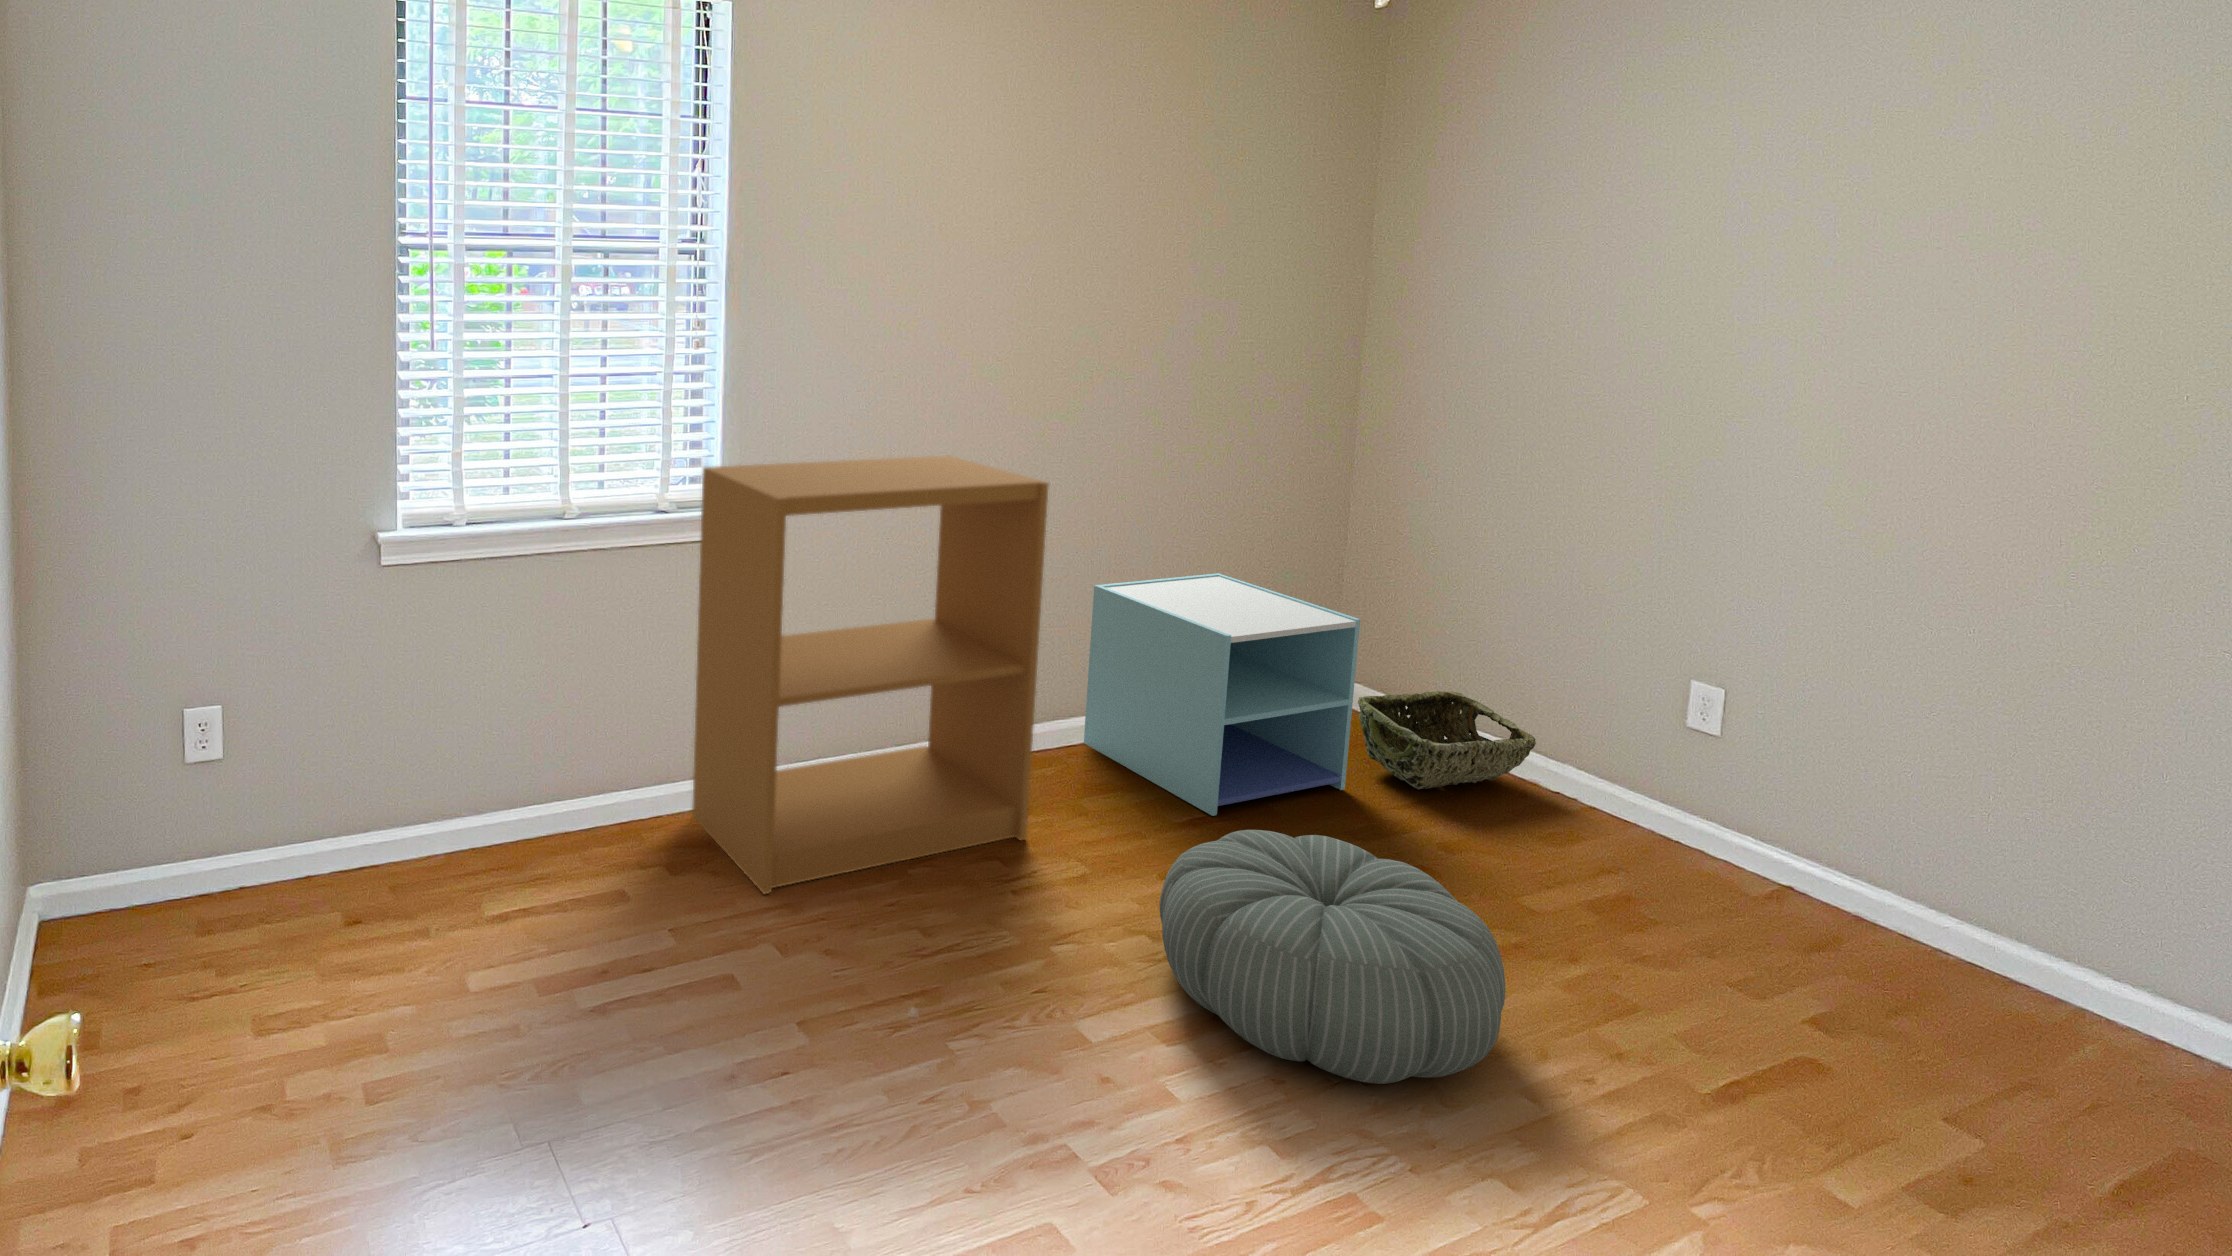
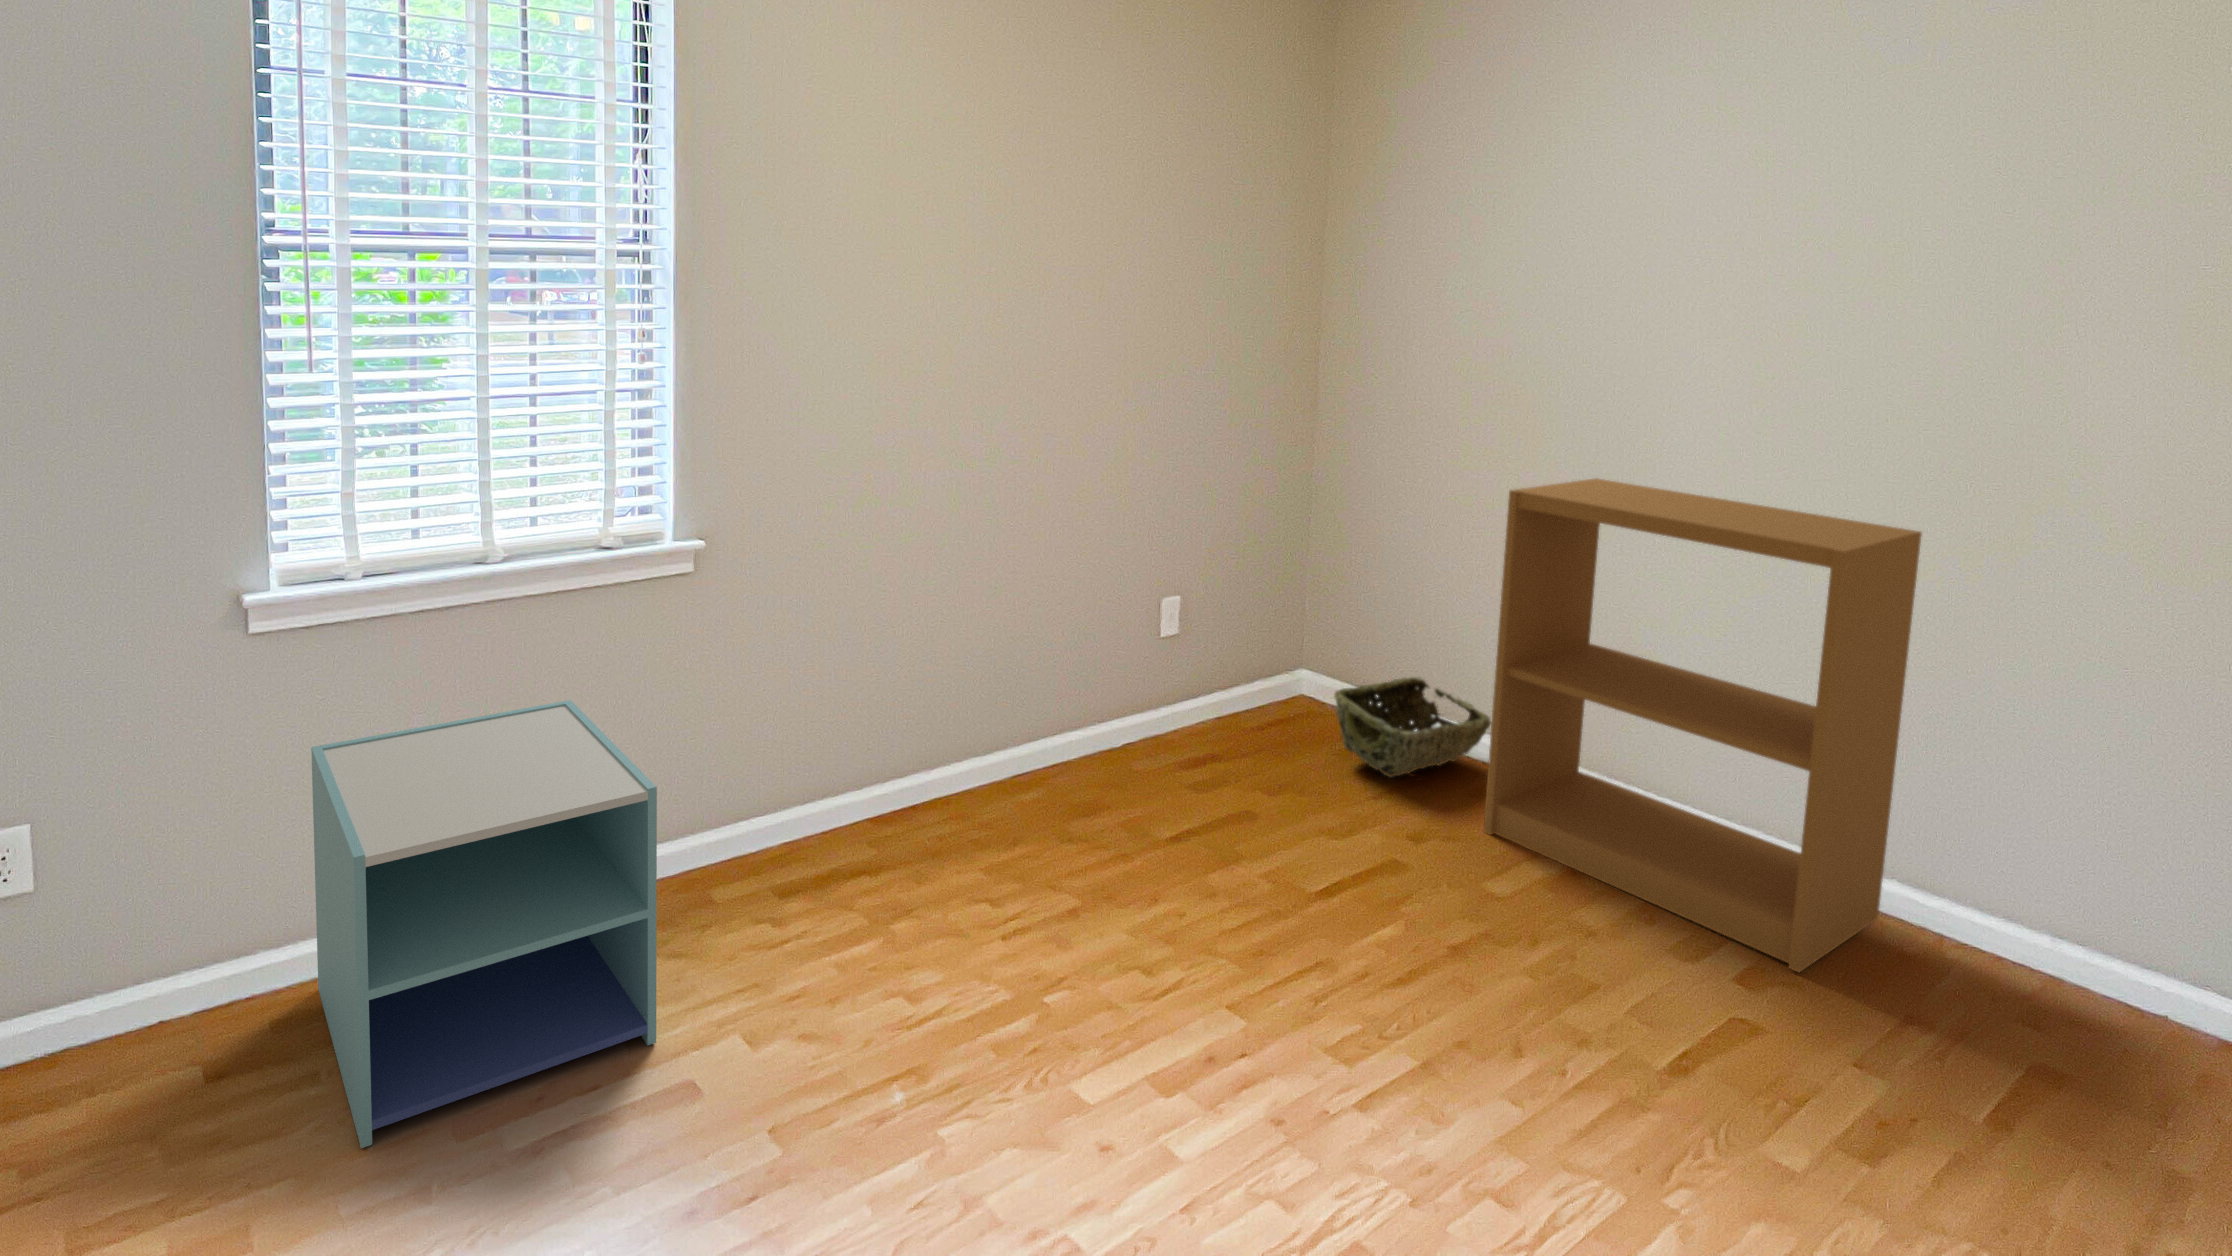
bookshelf: present [692,456,1048,894] -> present [1483,478,1922,972]
nightstand: present [1084,573,1360,816] -> present [311,700,657,1148]
pouf: present [1159,830,1505,1084] -> none [1156,847,1486,1110]

